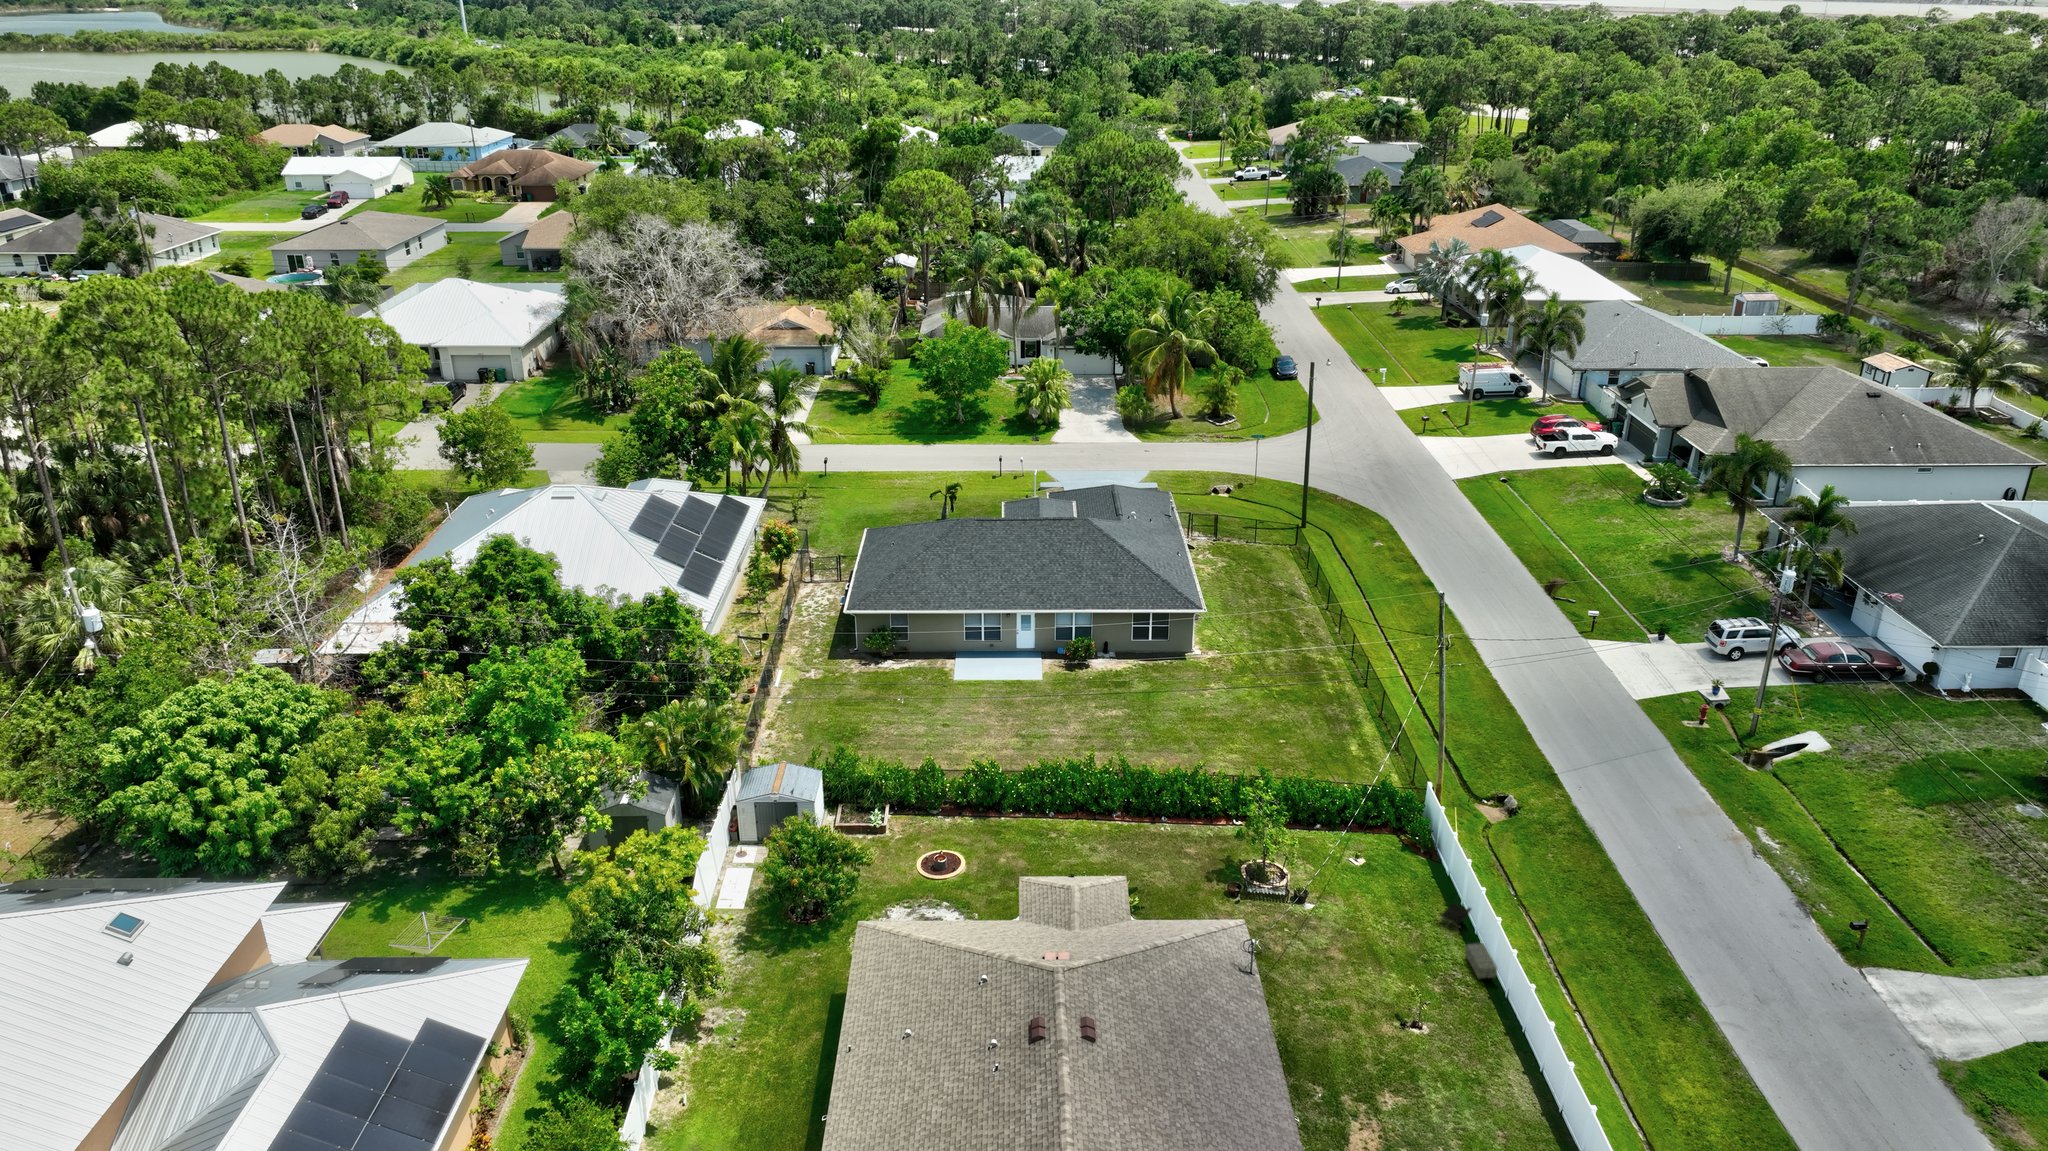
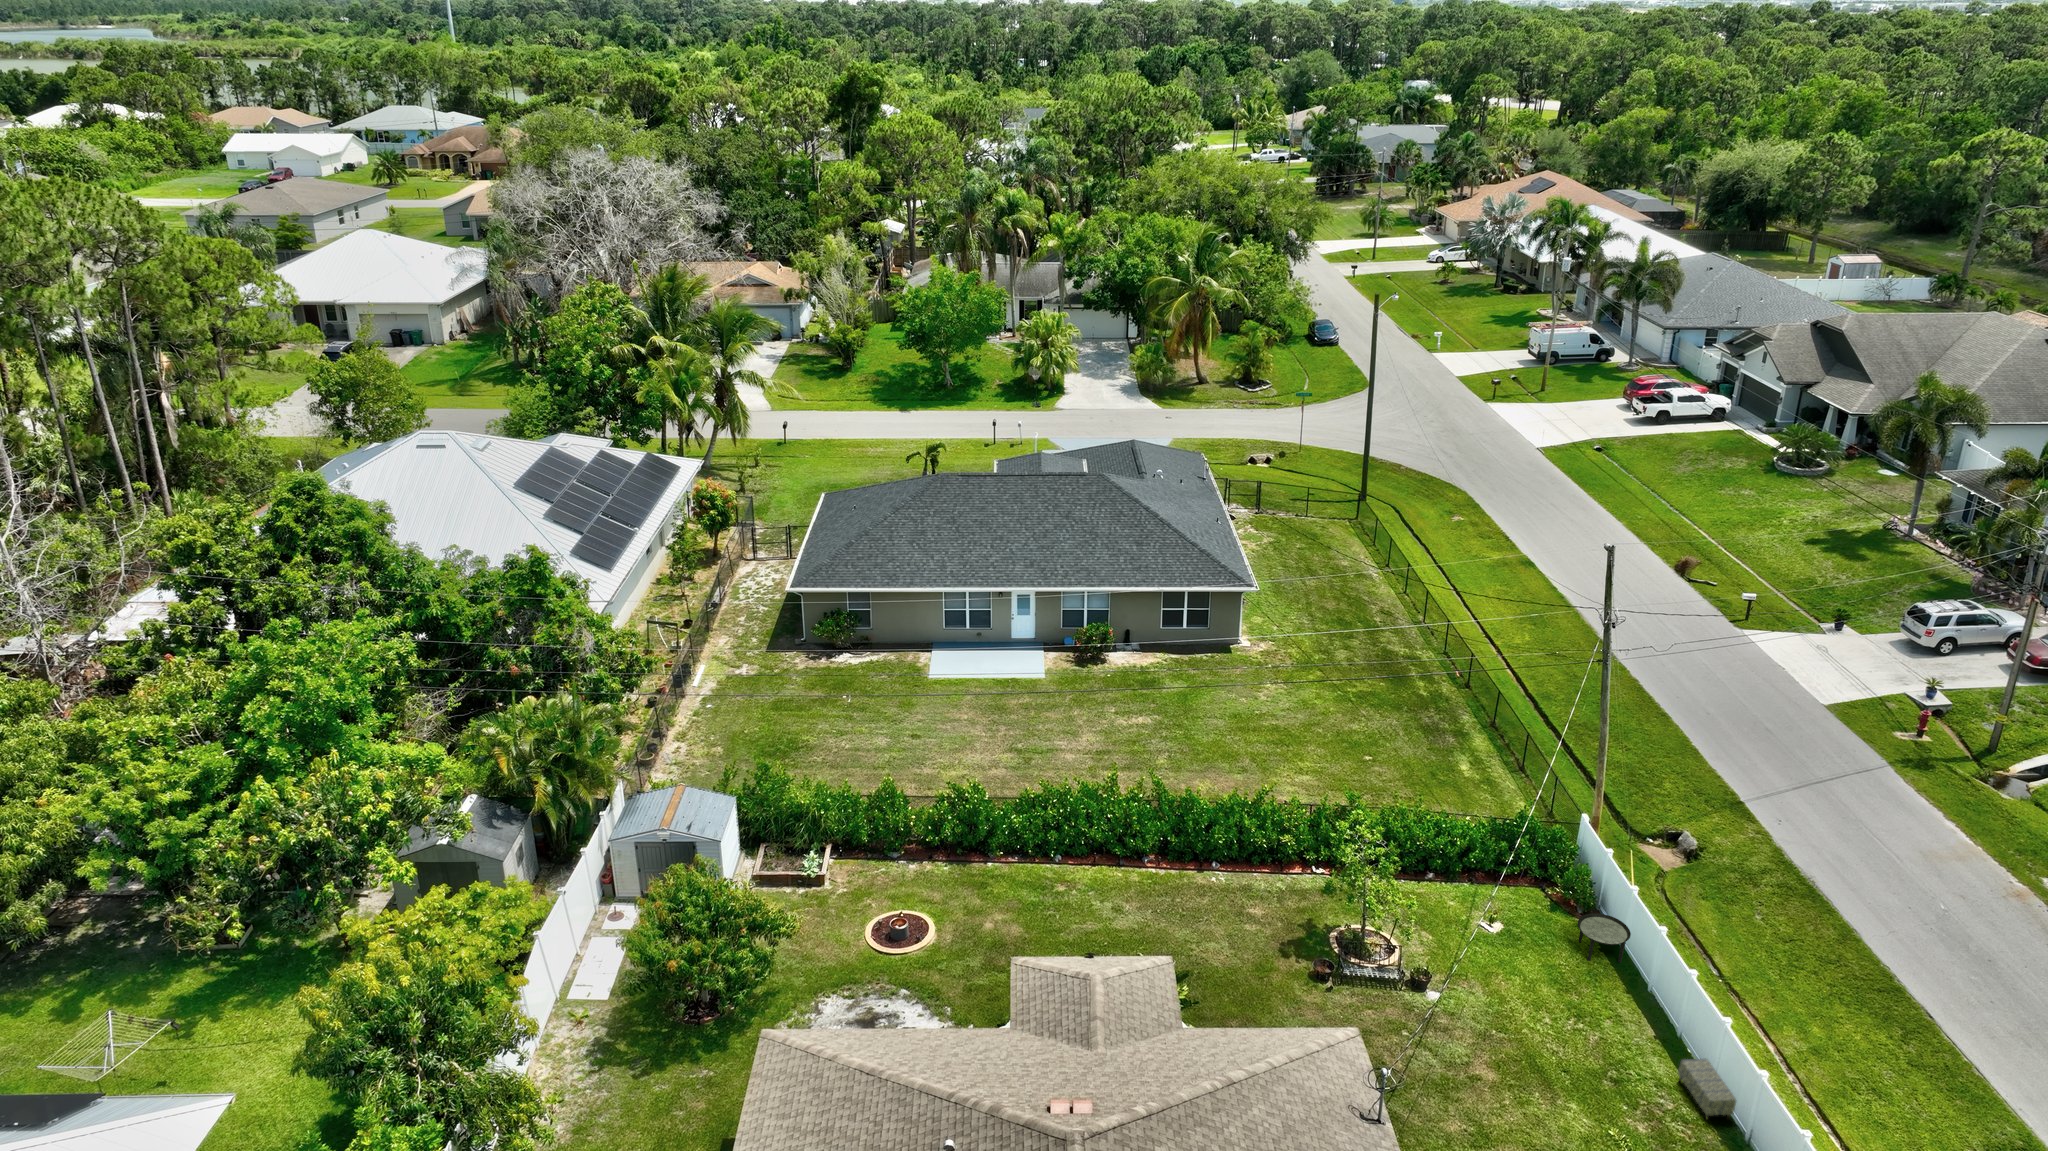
round table: none [1415,851,1450,885] -> present [1578,913,1631,963]
lounge chair: present [1441,904,1472,924] -> none [1626,993,1677,1031]

